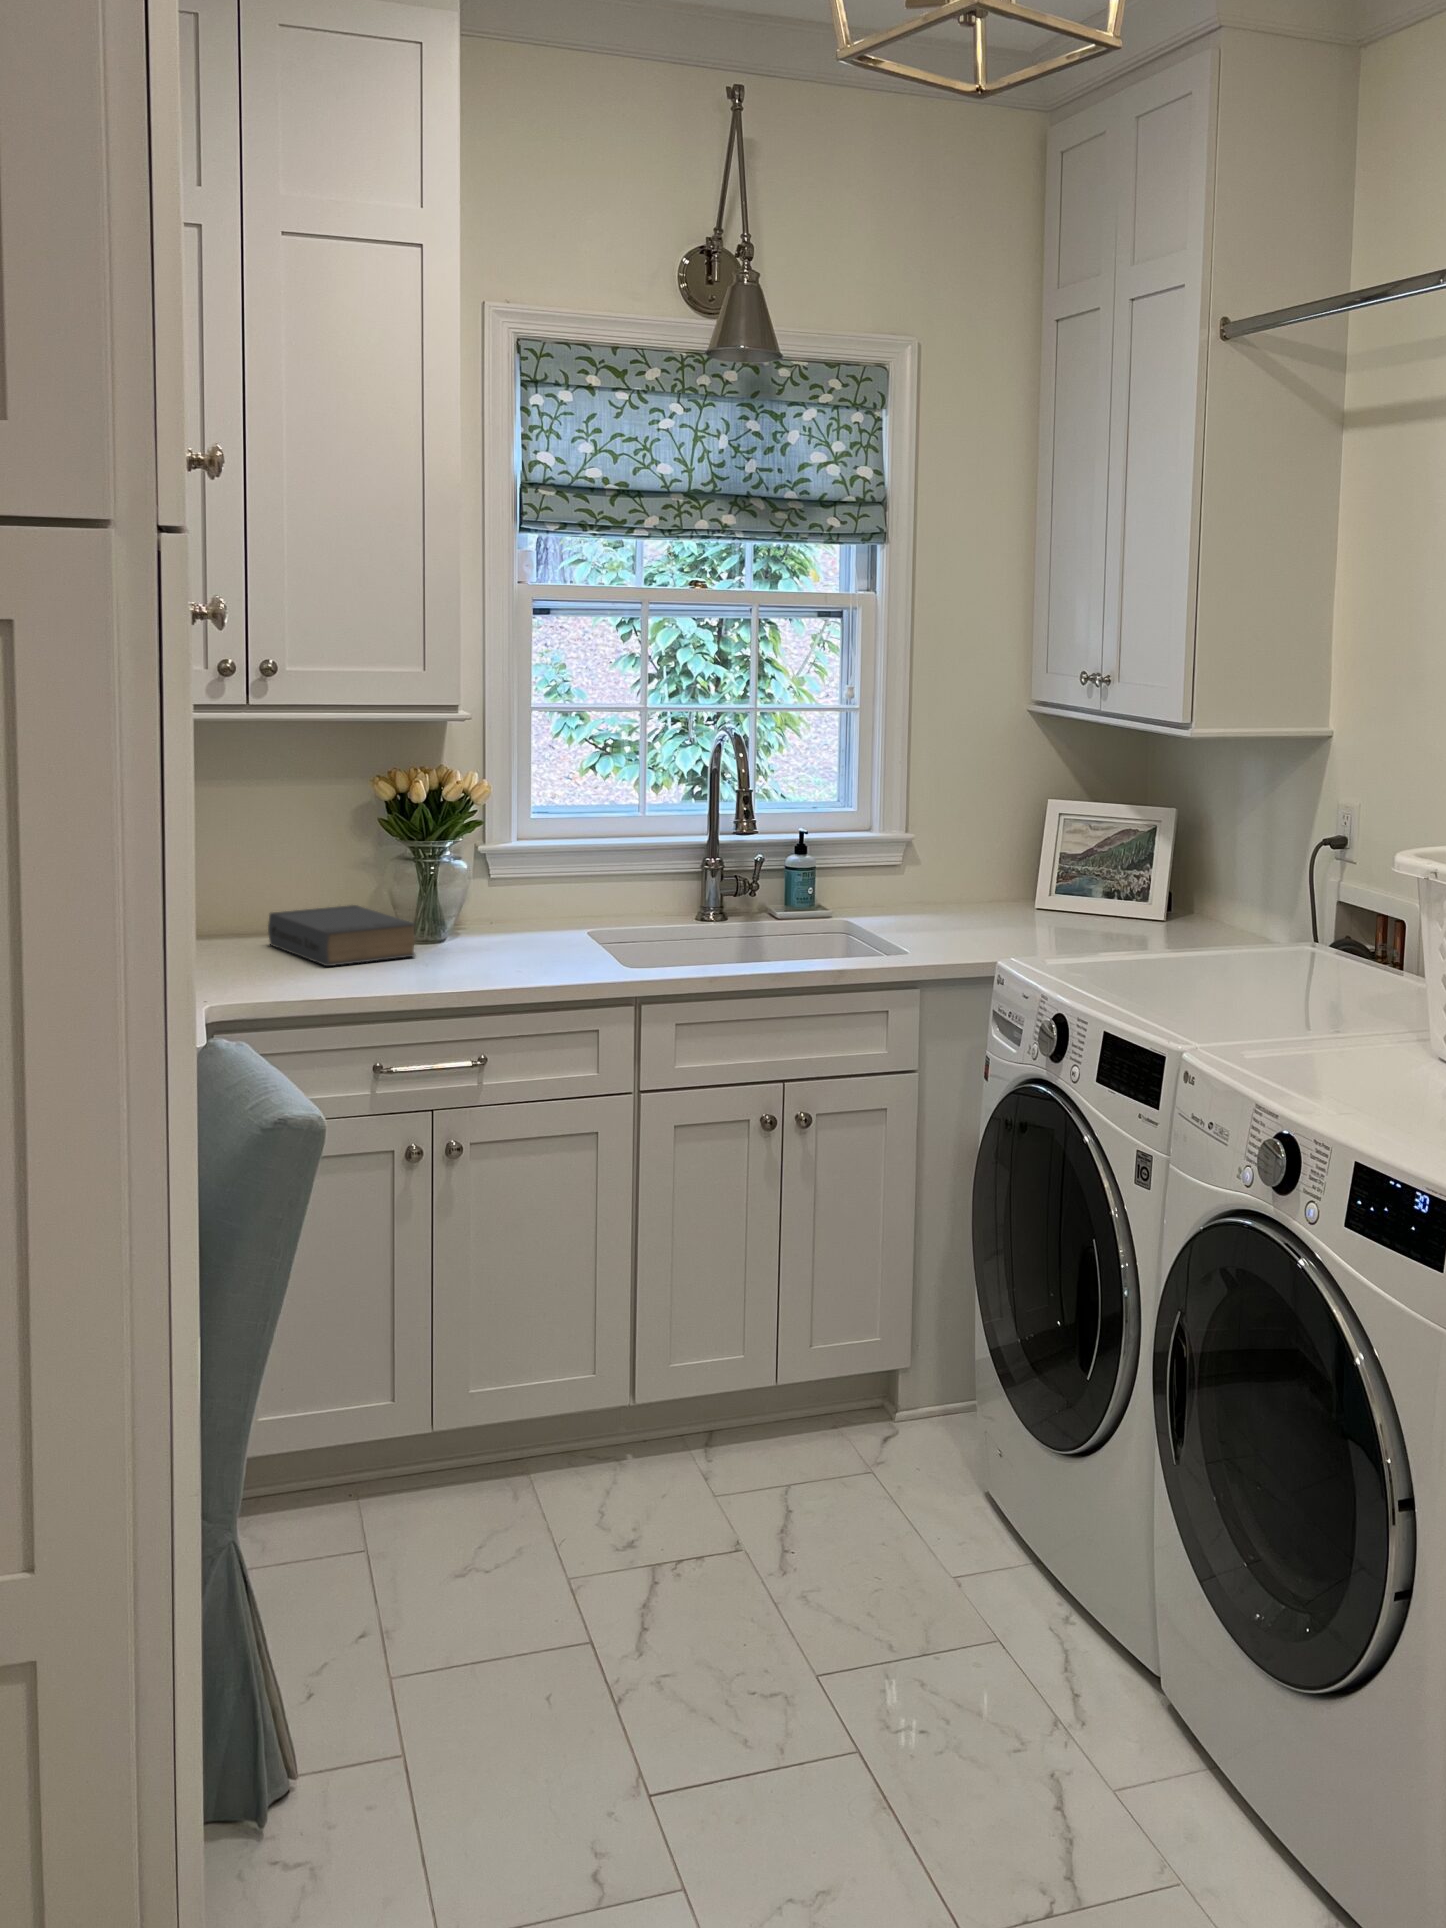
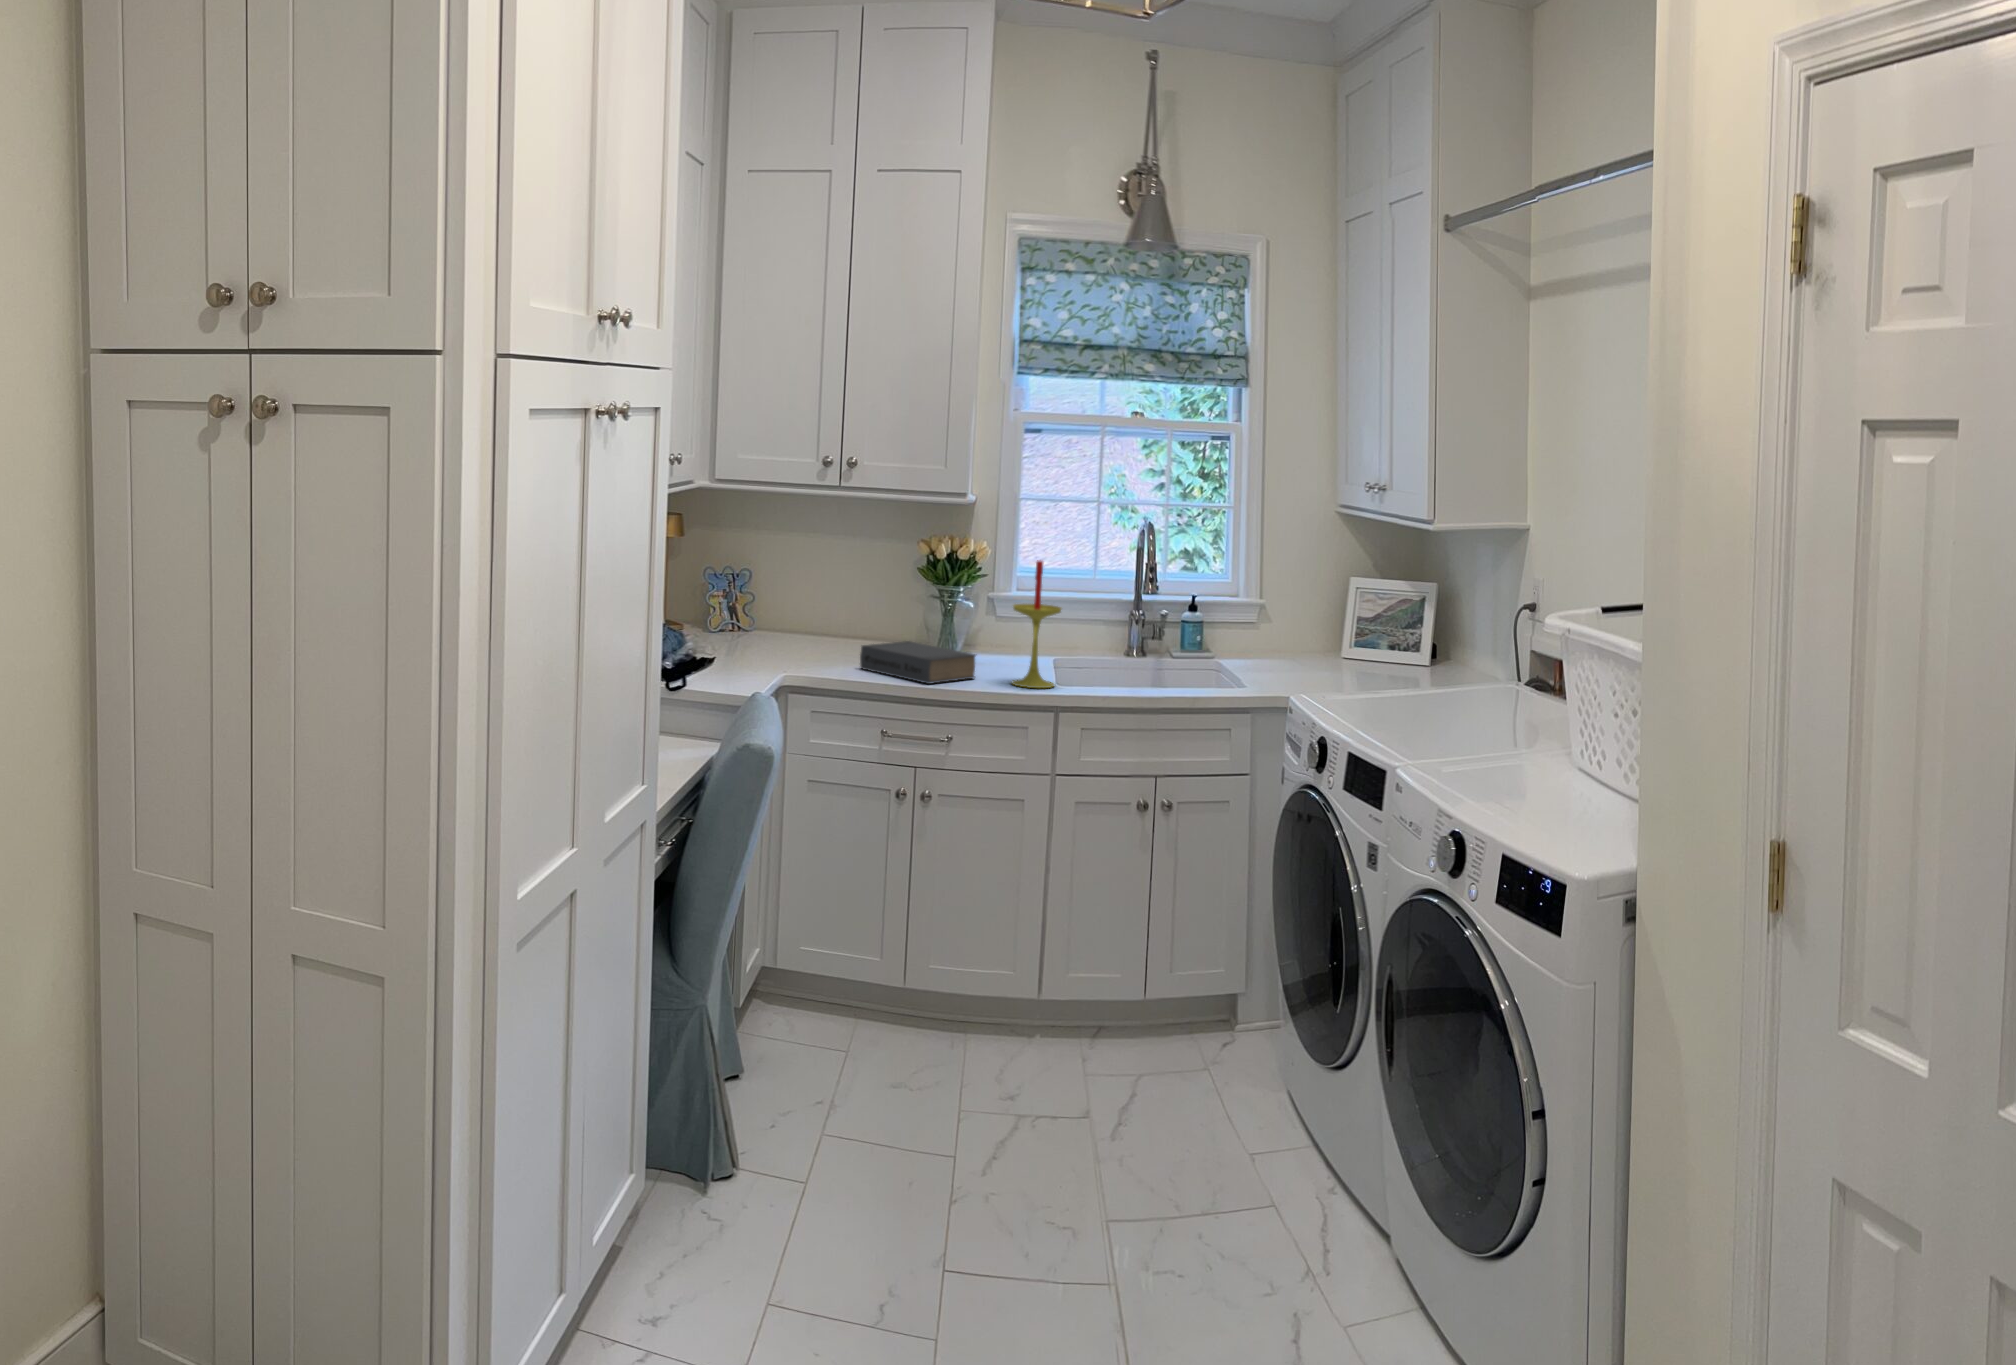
candle: none [451,786,523,970] -> present [1012,560,1061,688]

